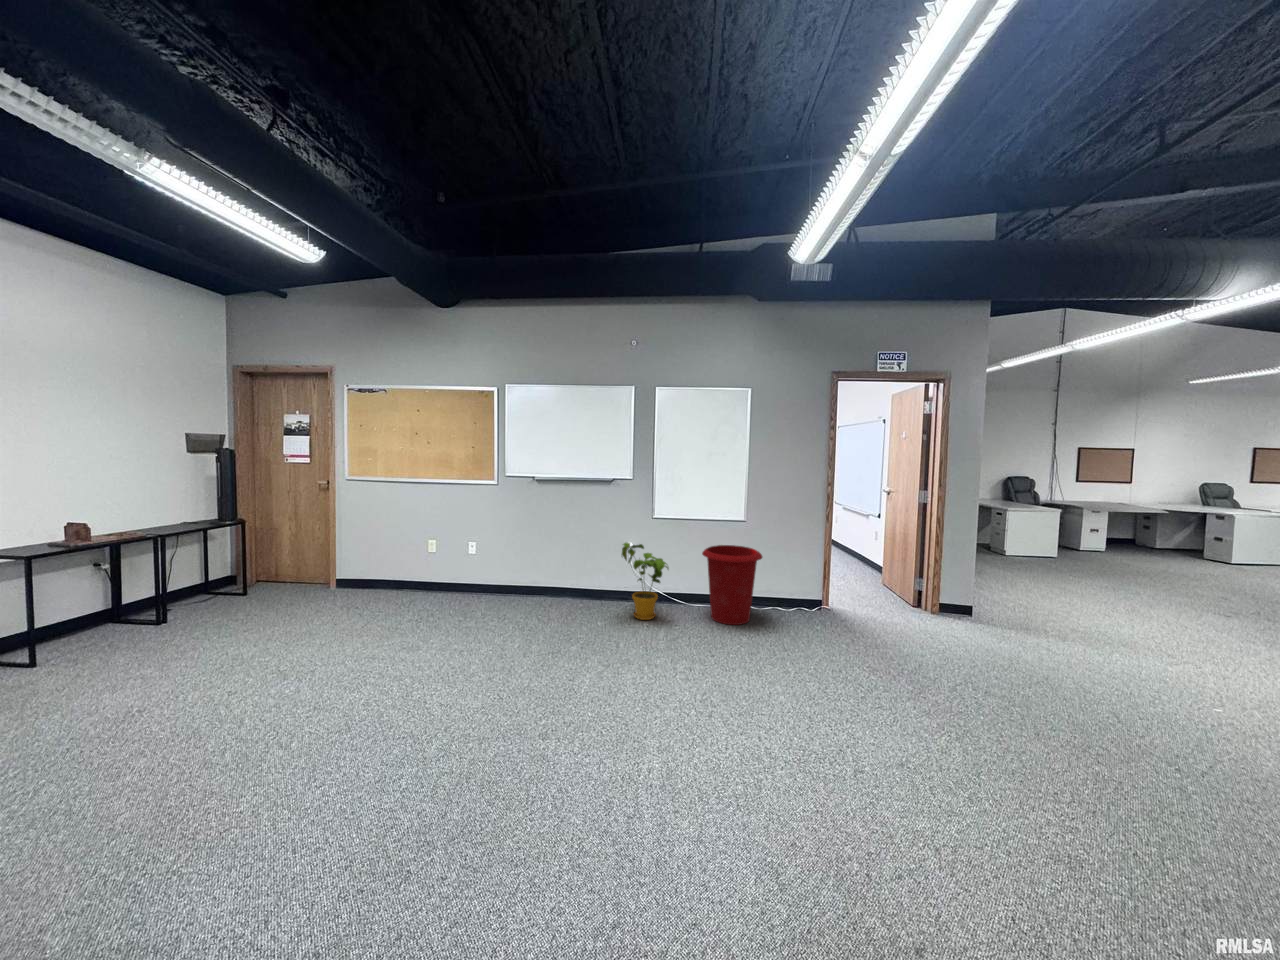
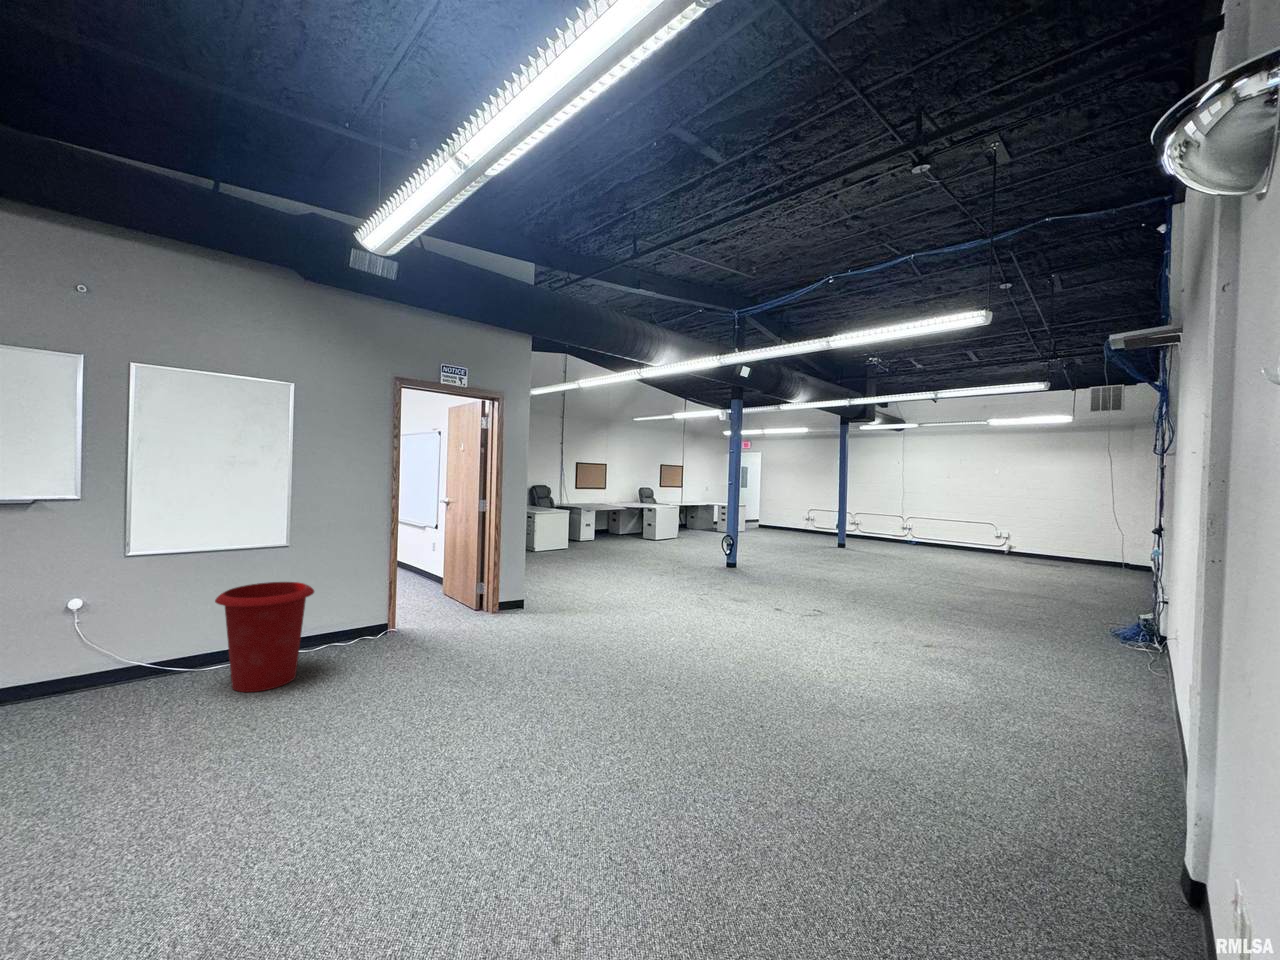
house plant: present [622,543,669,620] -> none [34,606,152,733]

